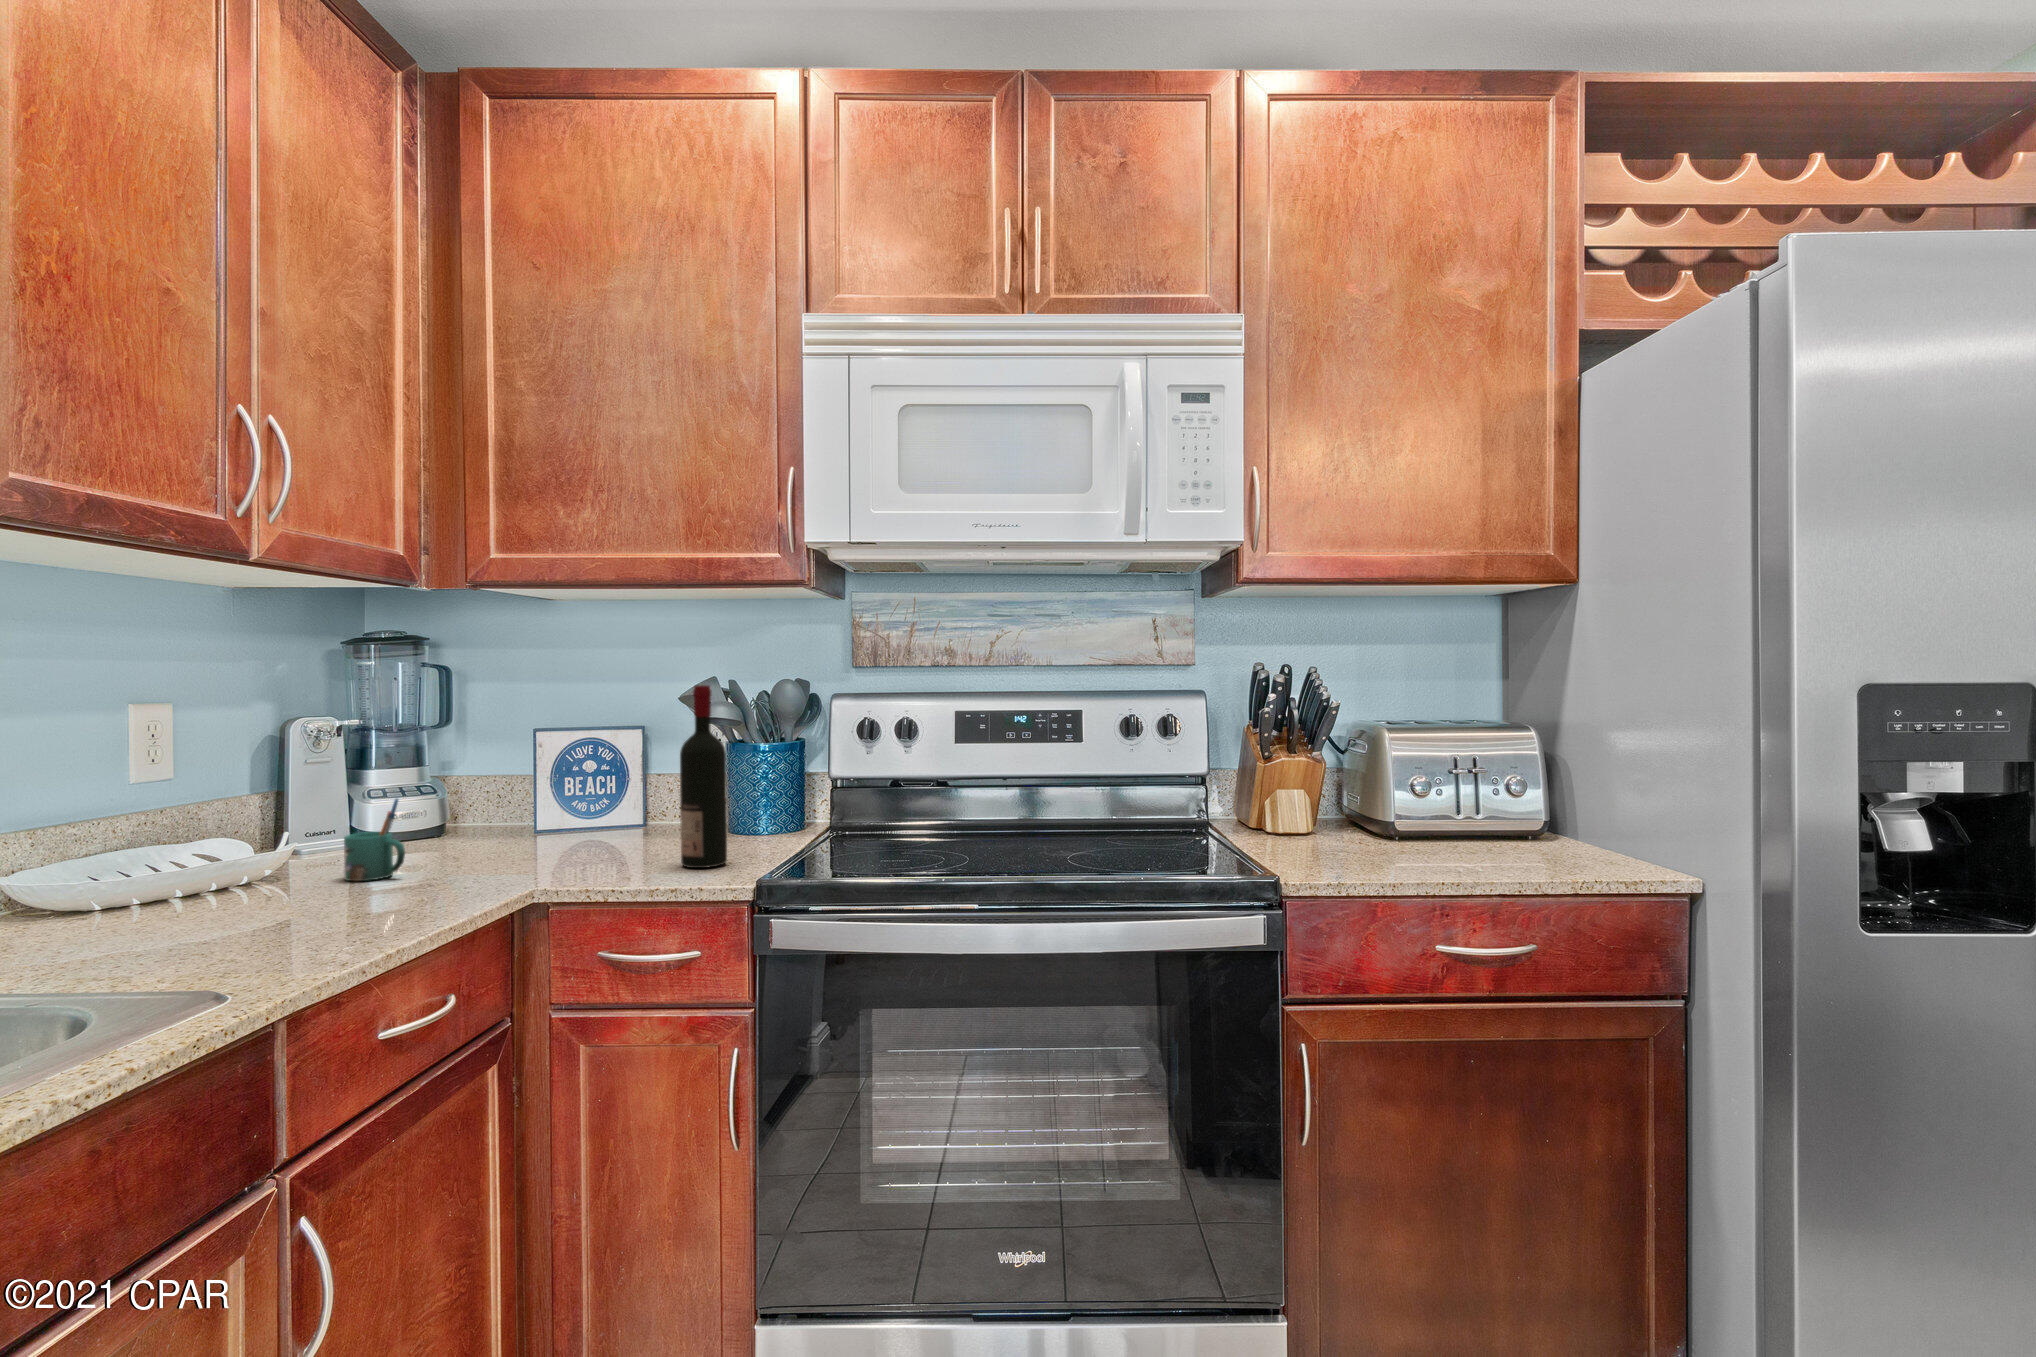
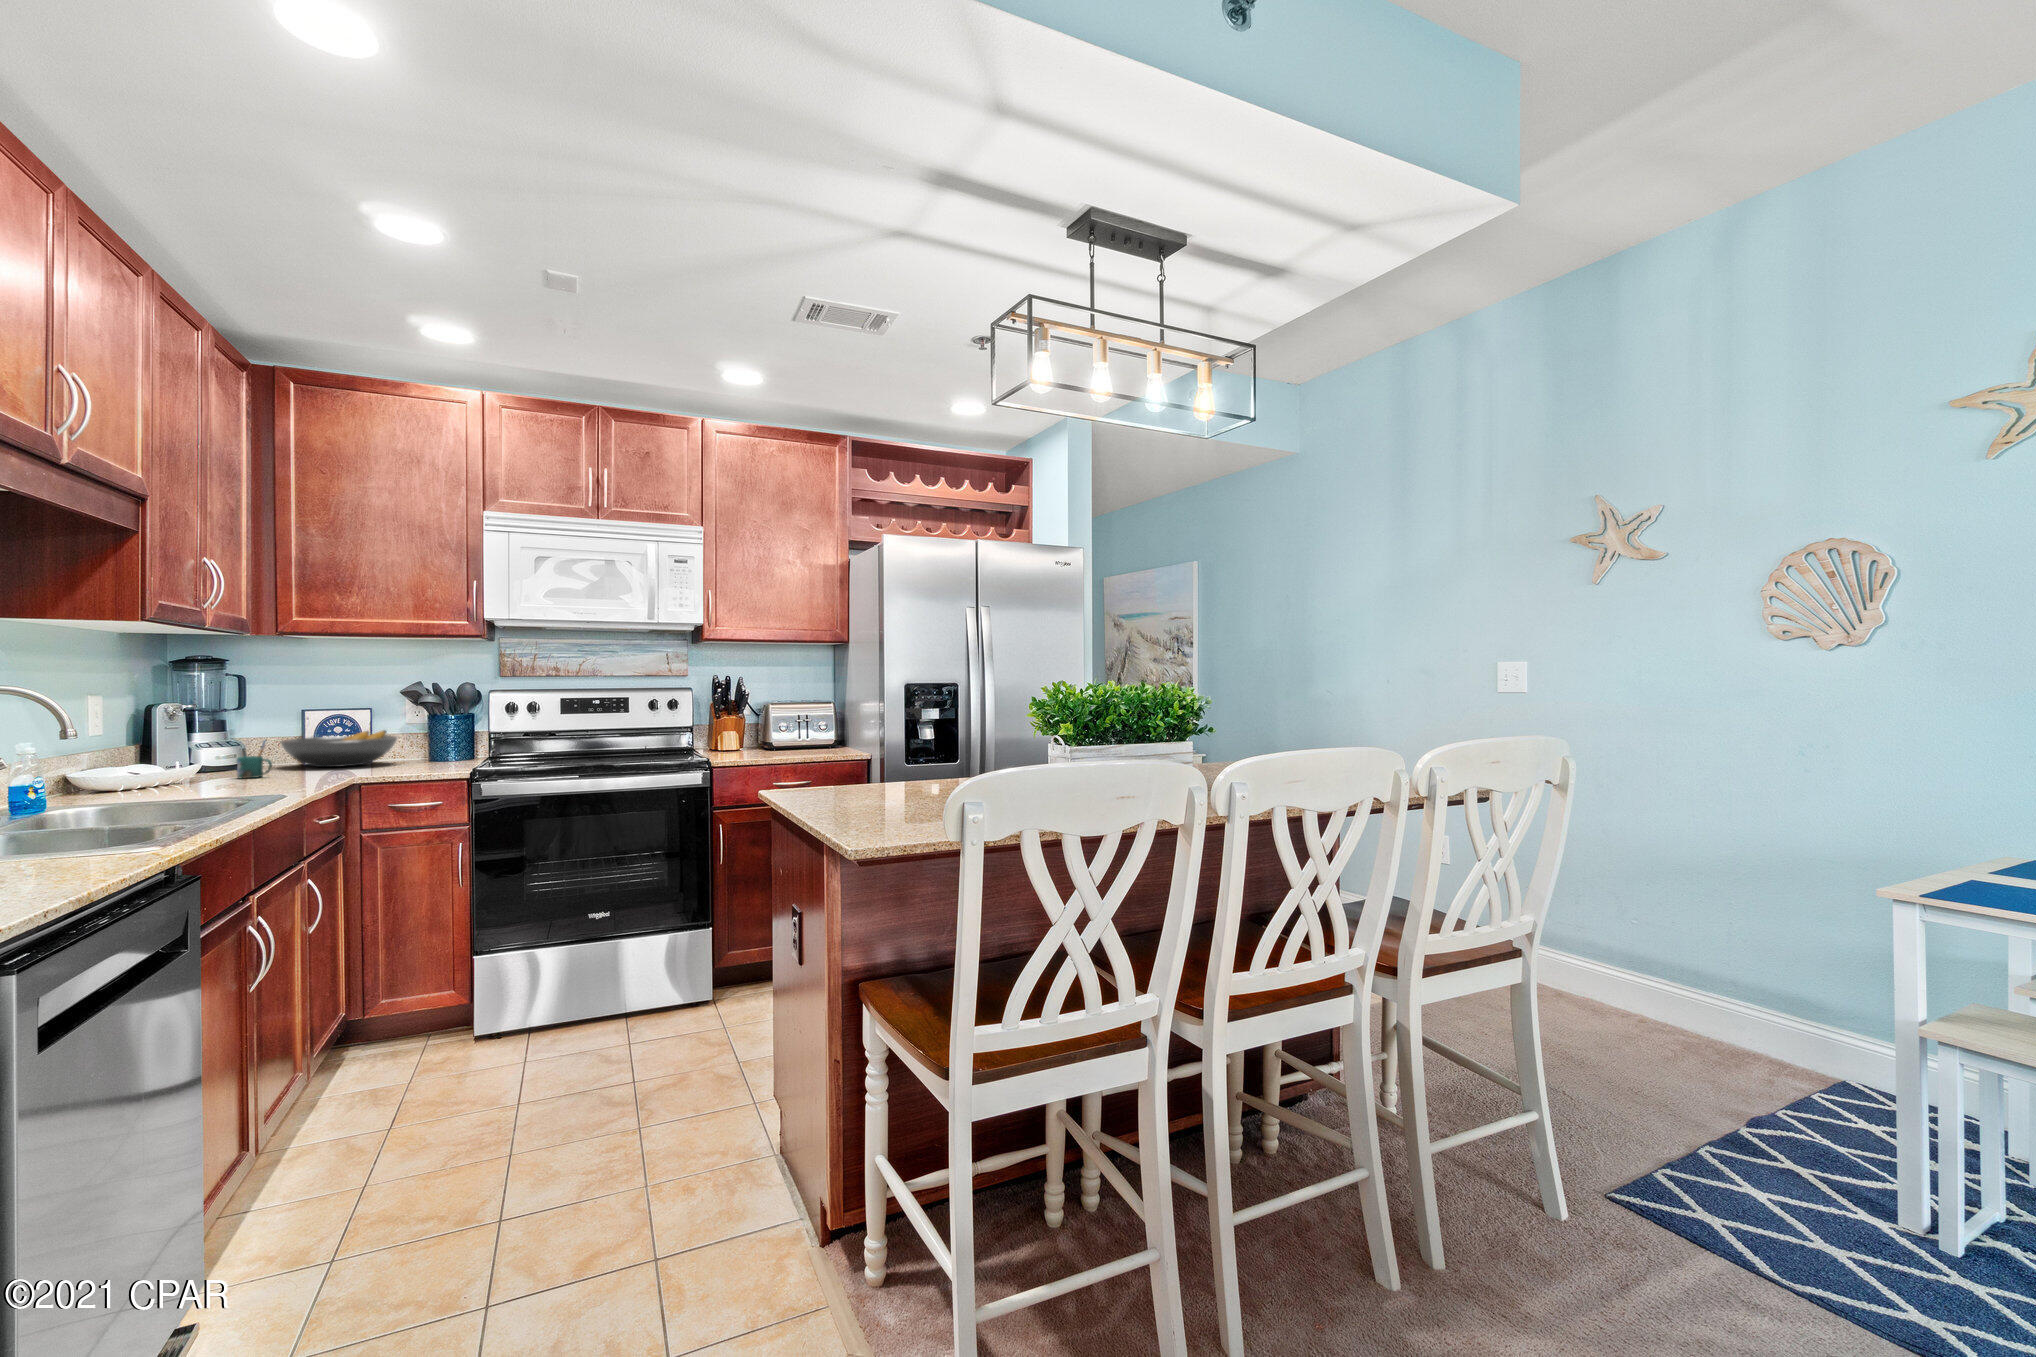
wine bottle: present [680,685,727,868] -> none [420,686,445,770]
fruit bowl: none [473,771,672,843] -> present [281,730,397,767]

